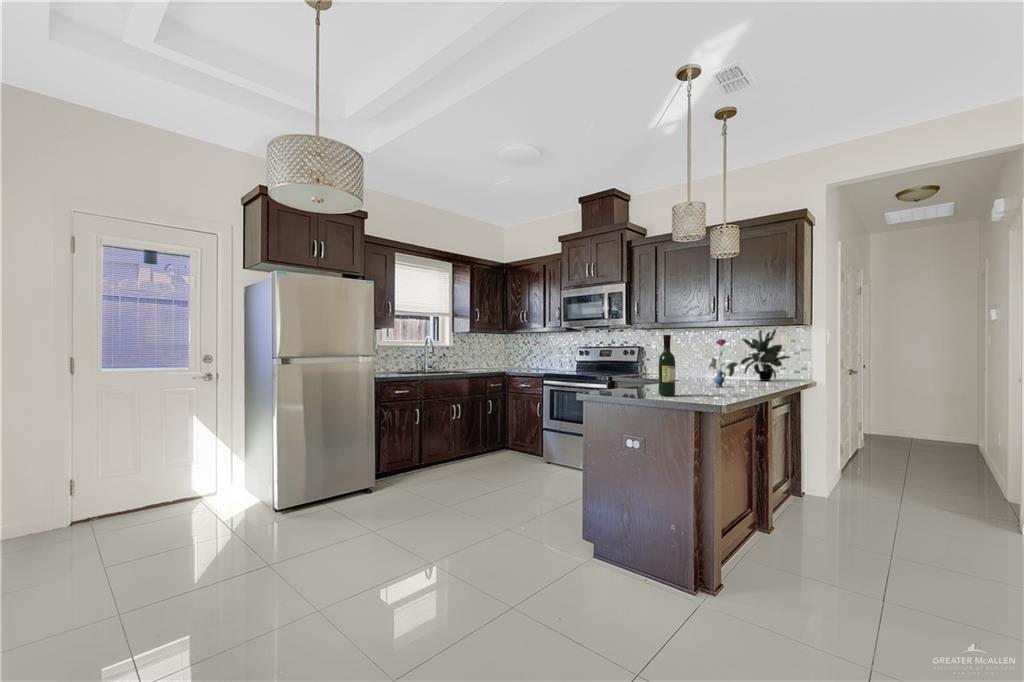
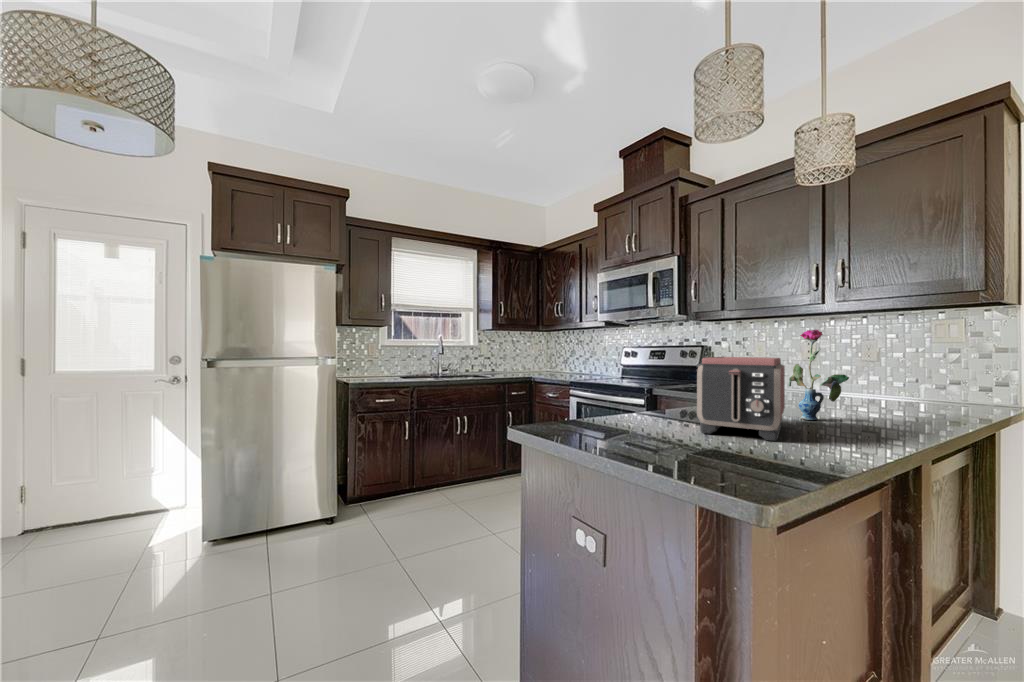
potted plant: present [741,329,790,381] -> none [867,312,973,405]
wine bottle: present [658,335,676,396] -> none [637,317,673,451]
toaster: none [676,354,715,393] -> present [697,357,785,441]

